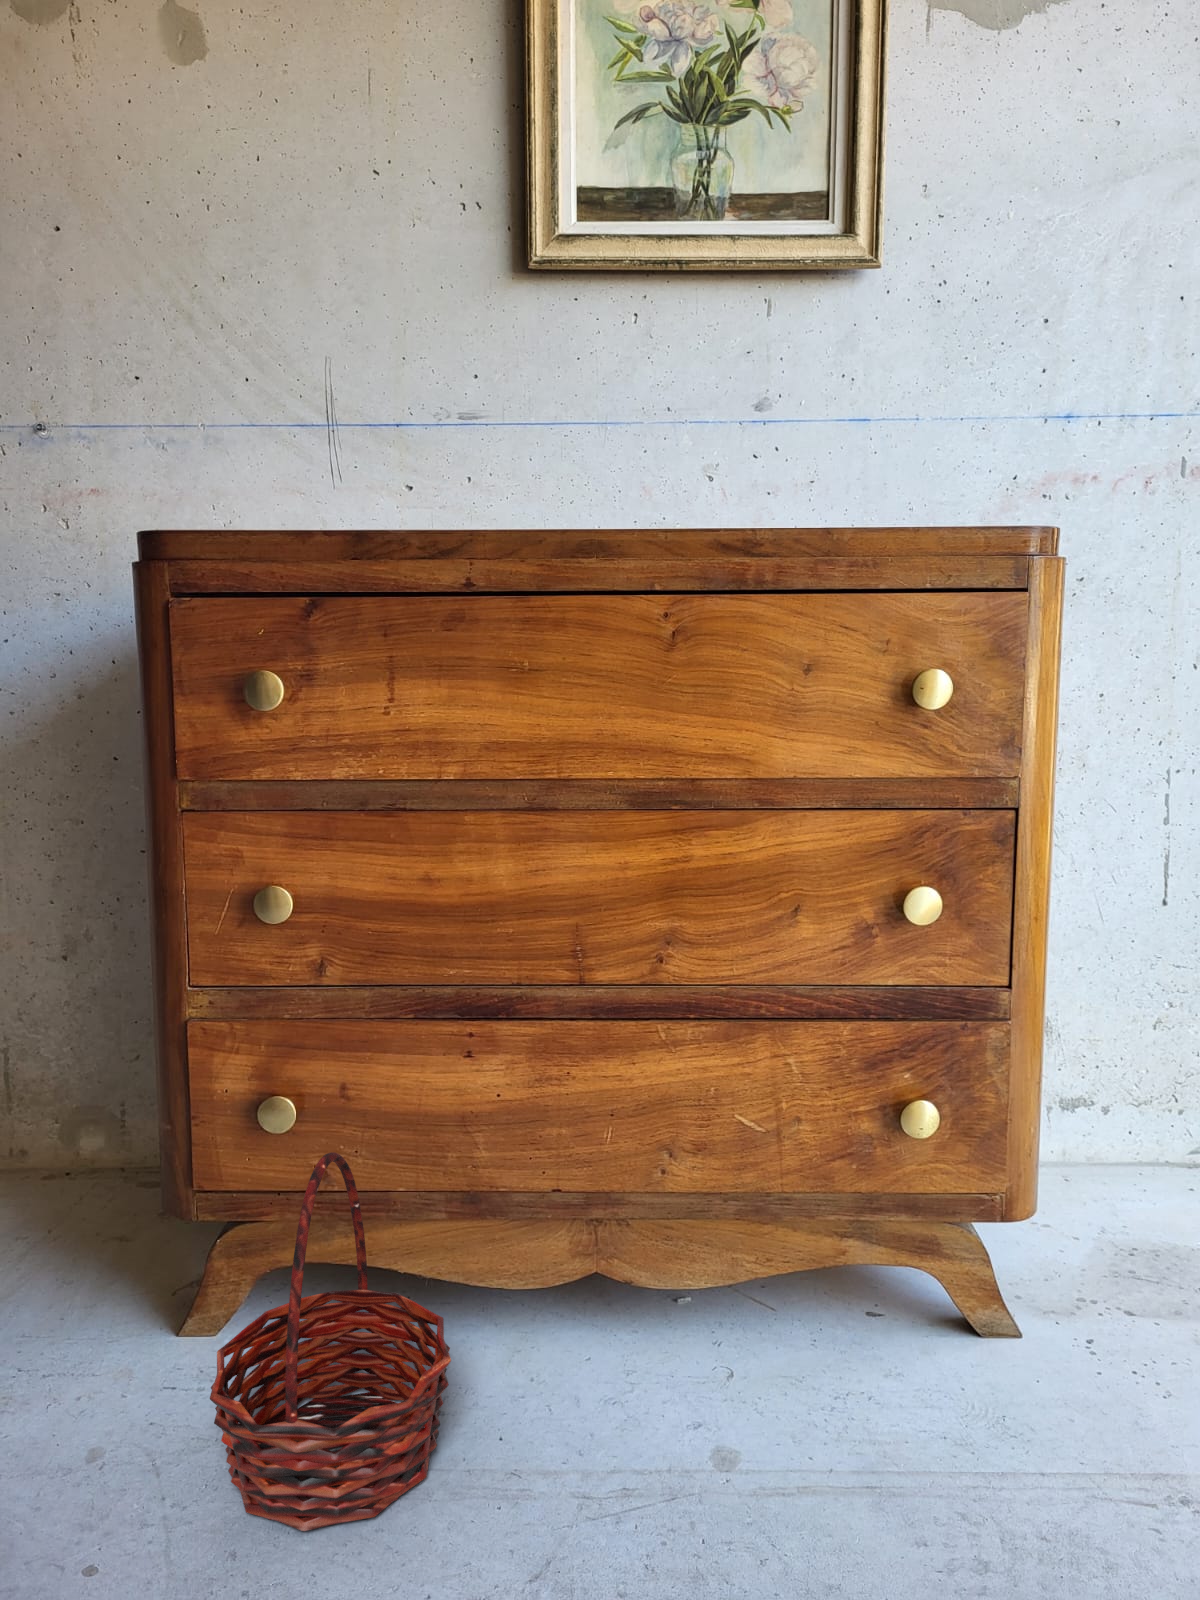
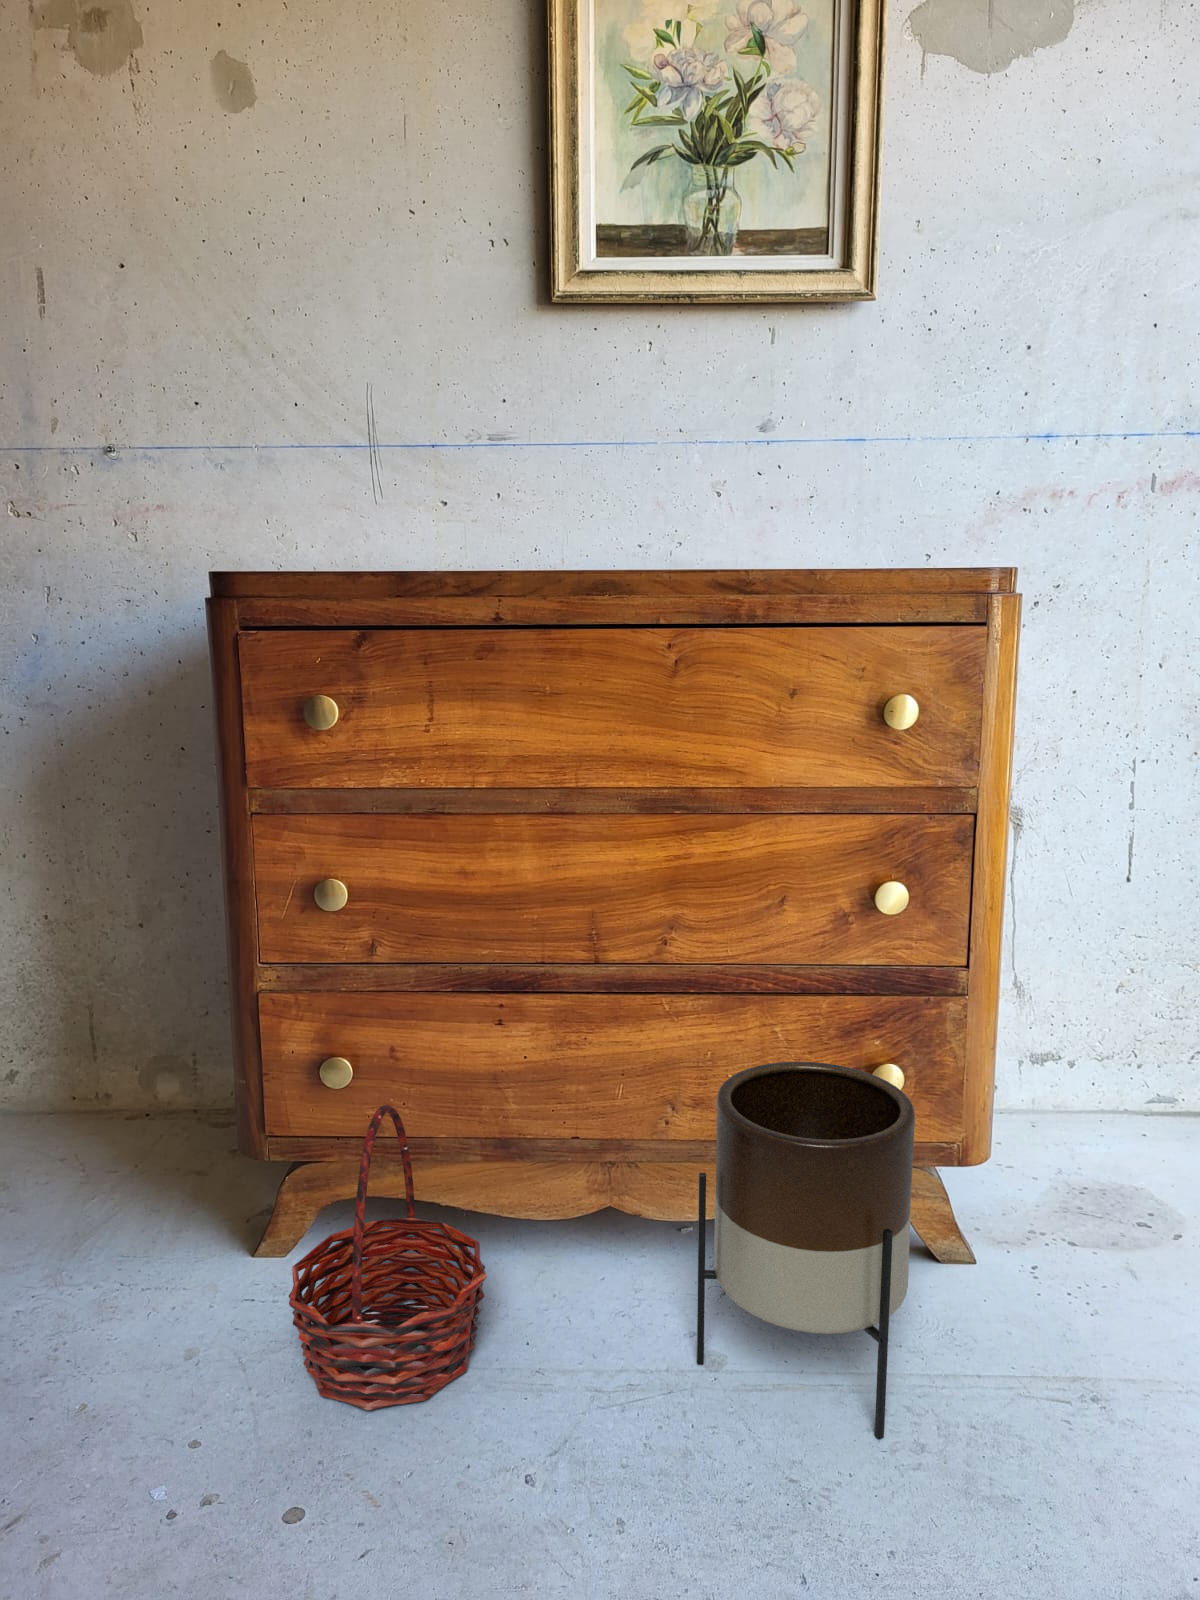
planter: none [703,1098,962,1559] -> present [697,1062,915,1439]

